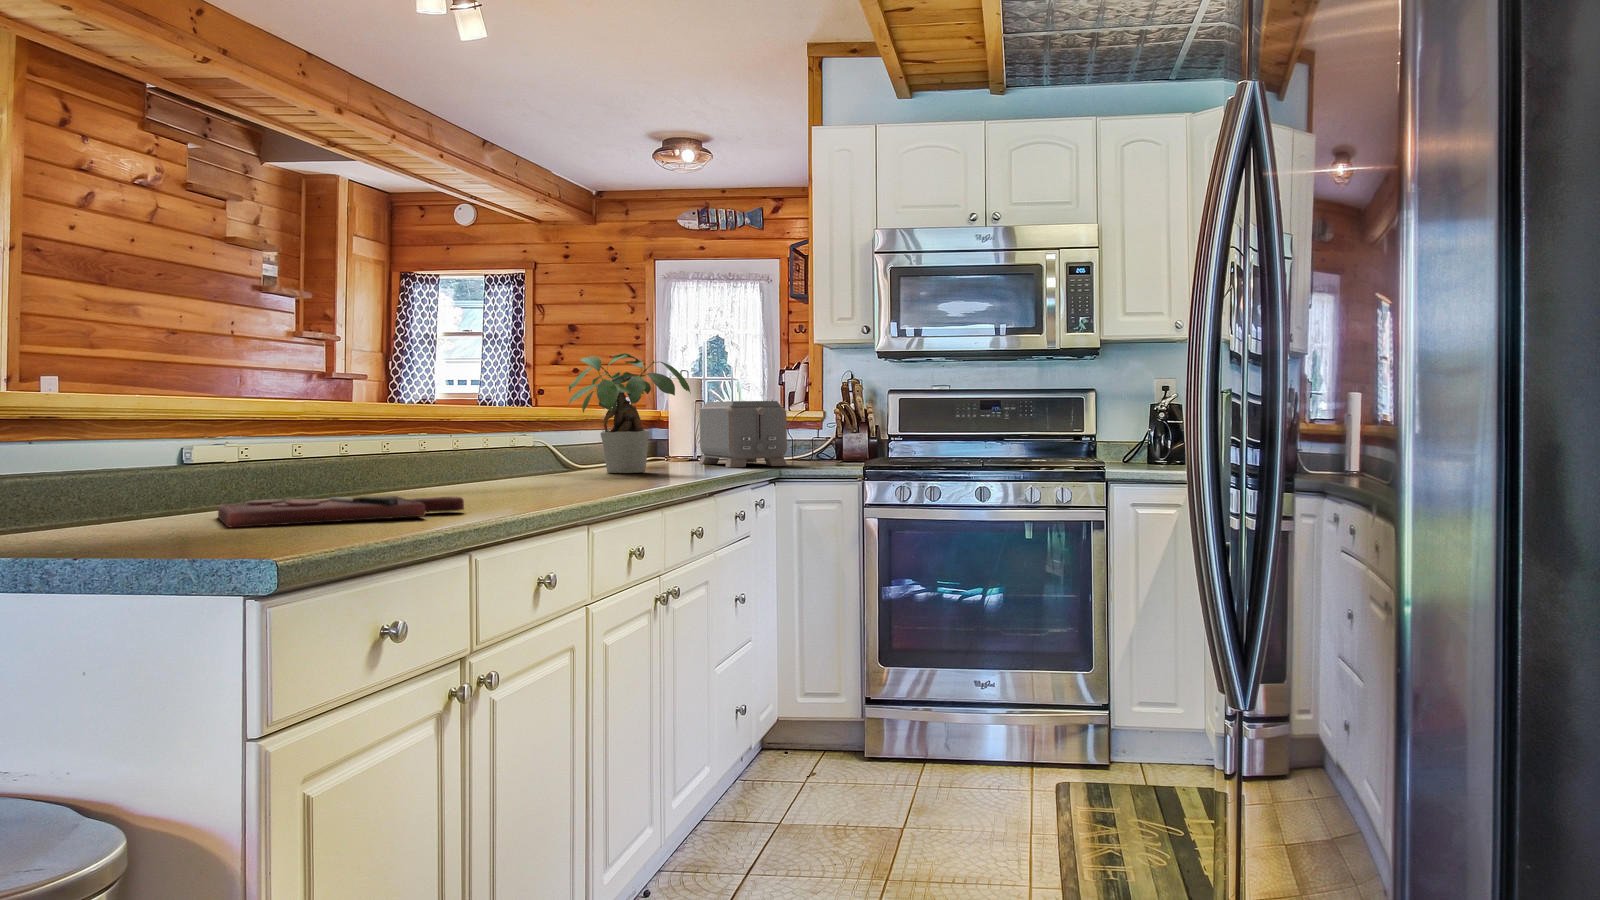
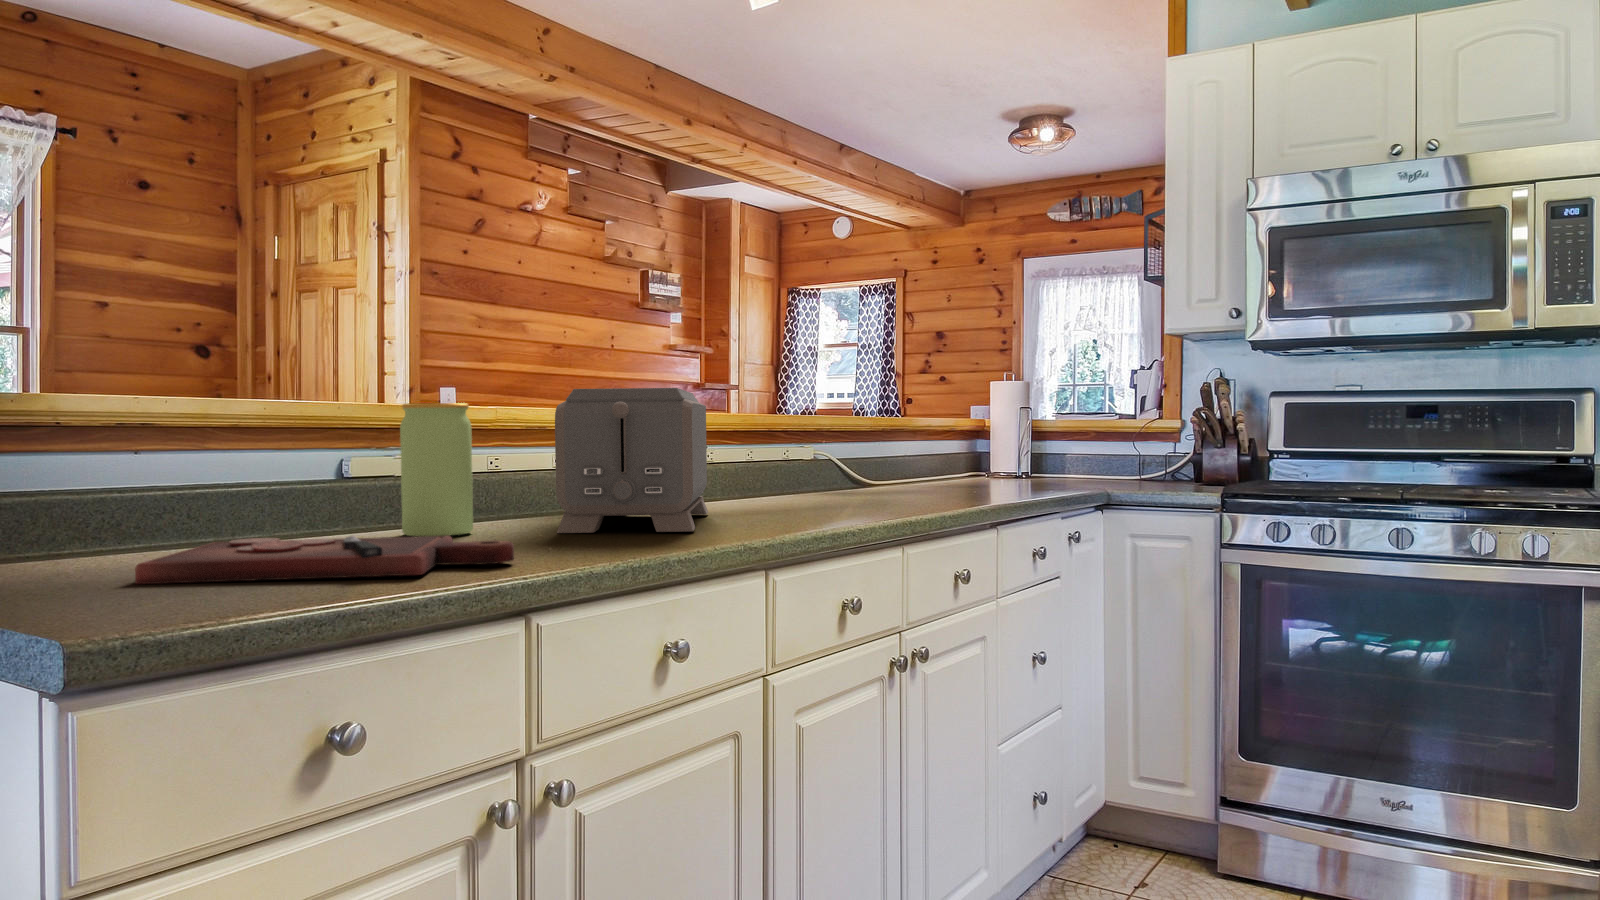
potted plant: present [568,353,691,473] -> none [828,348,985,494]
jar: none [305,400,364,503] -> present [400,403,473,536]
toaster: present [699,401,787,467] -> present [555,388,708,533]

